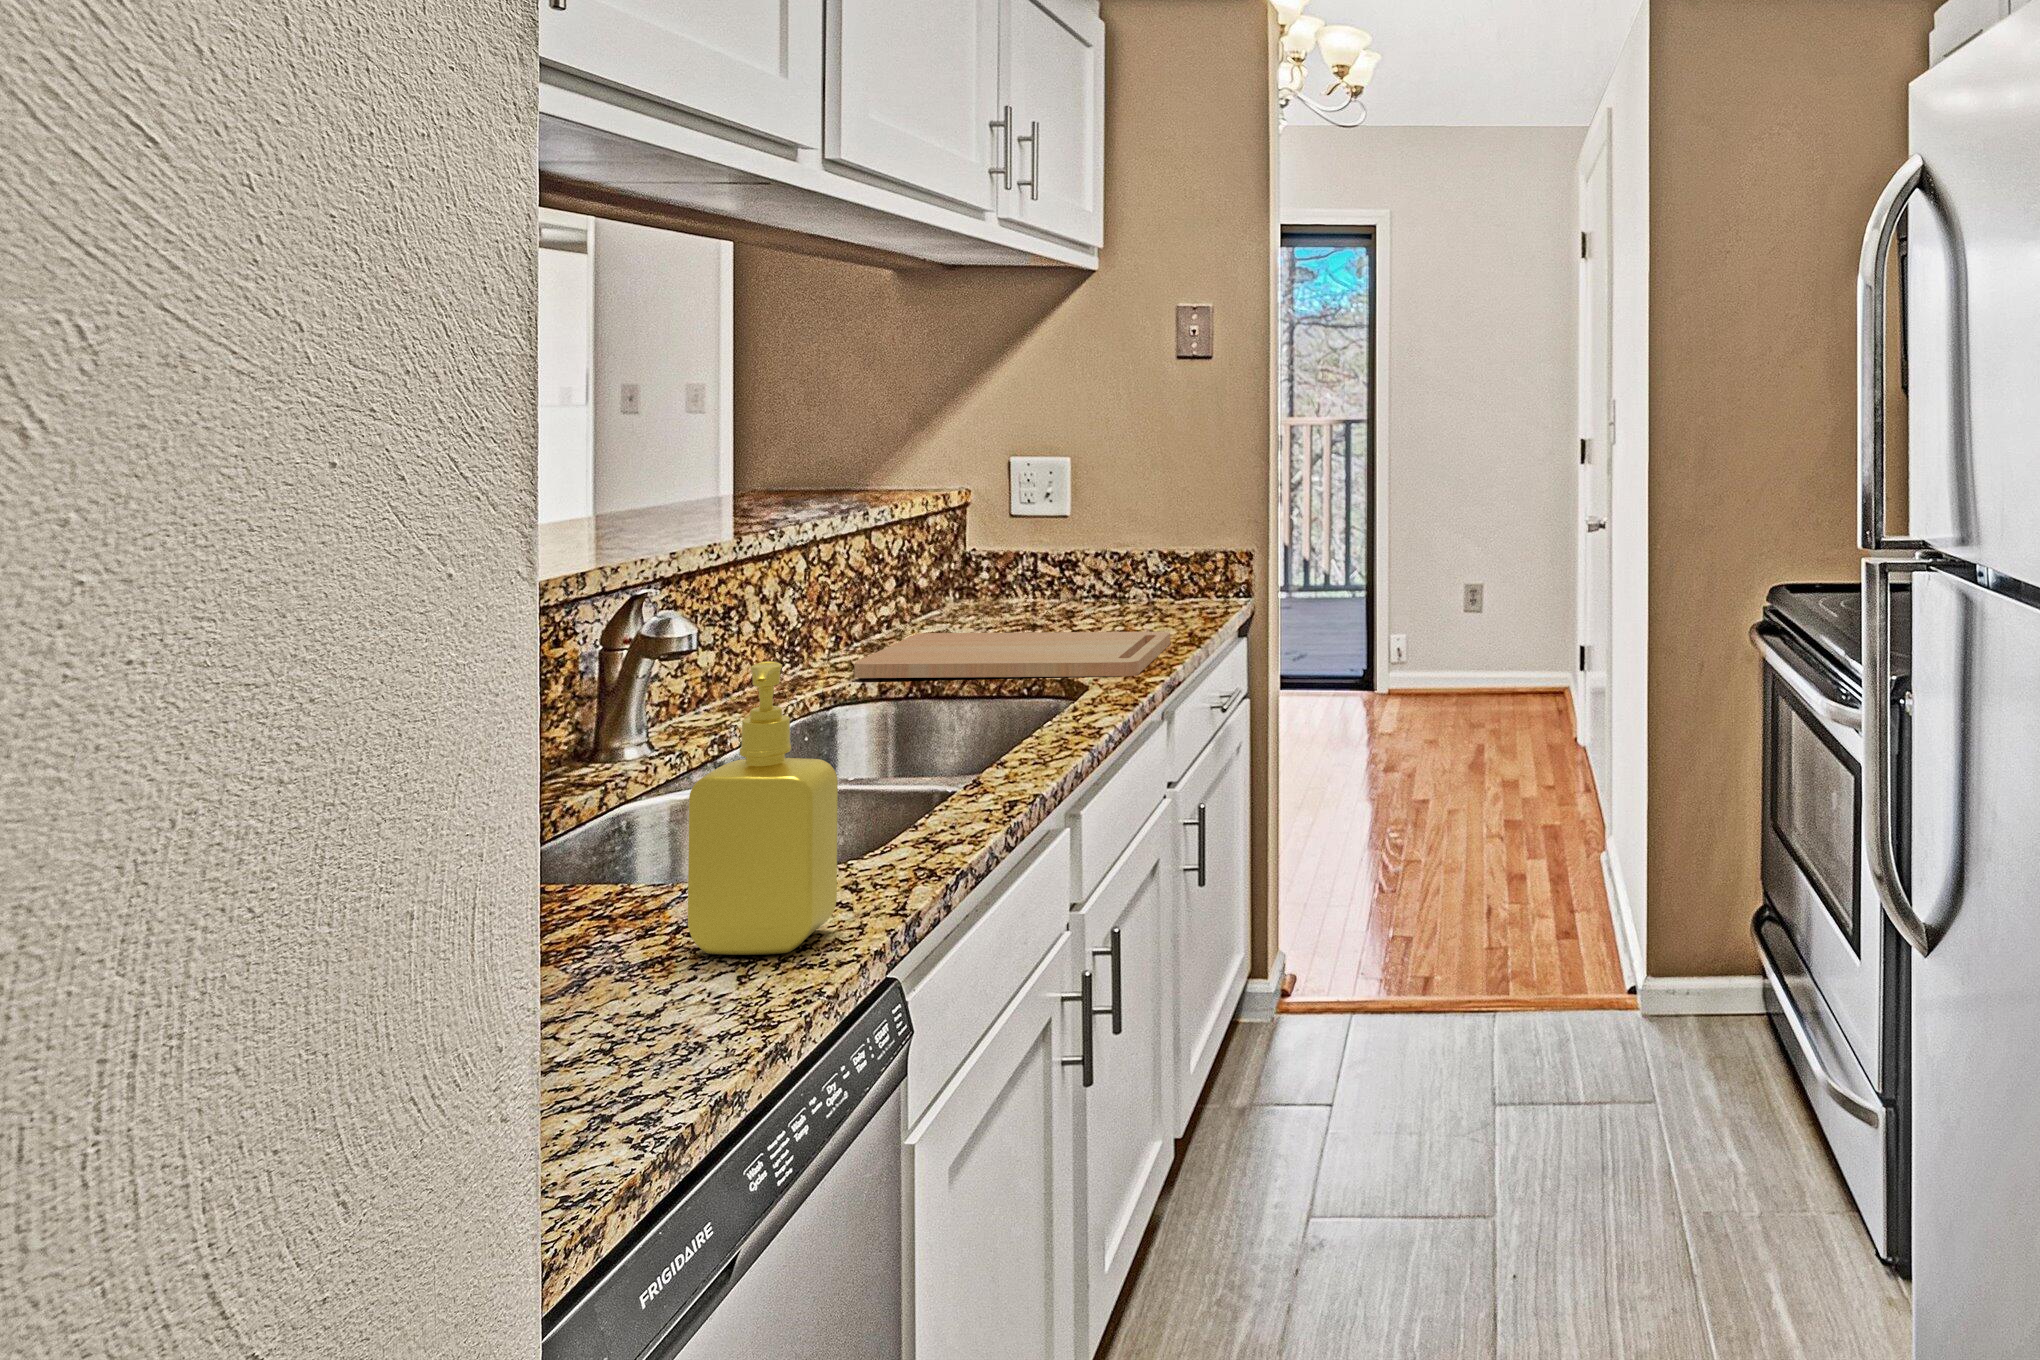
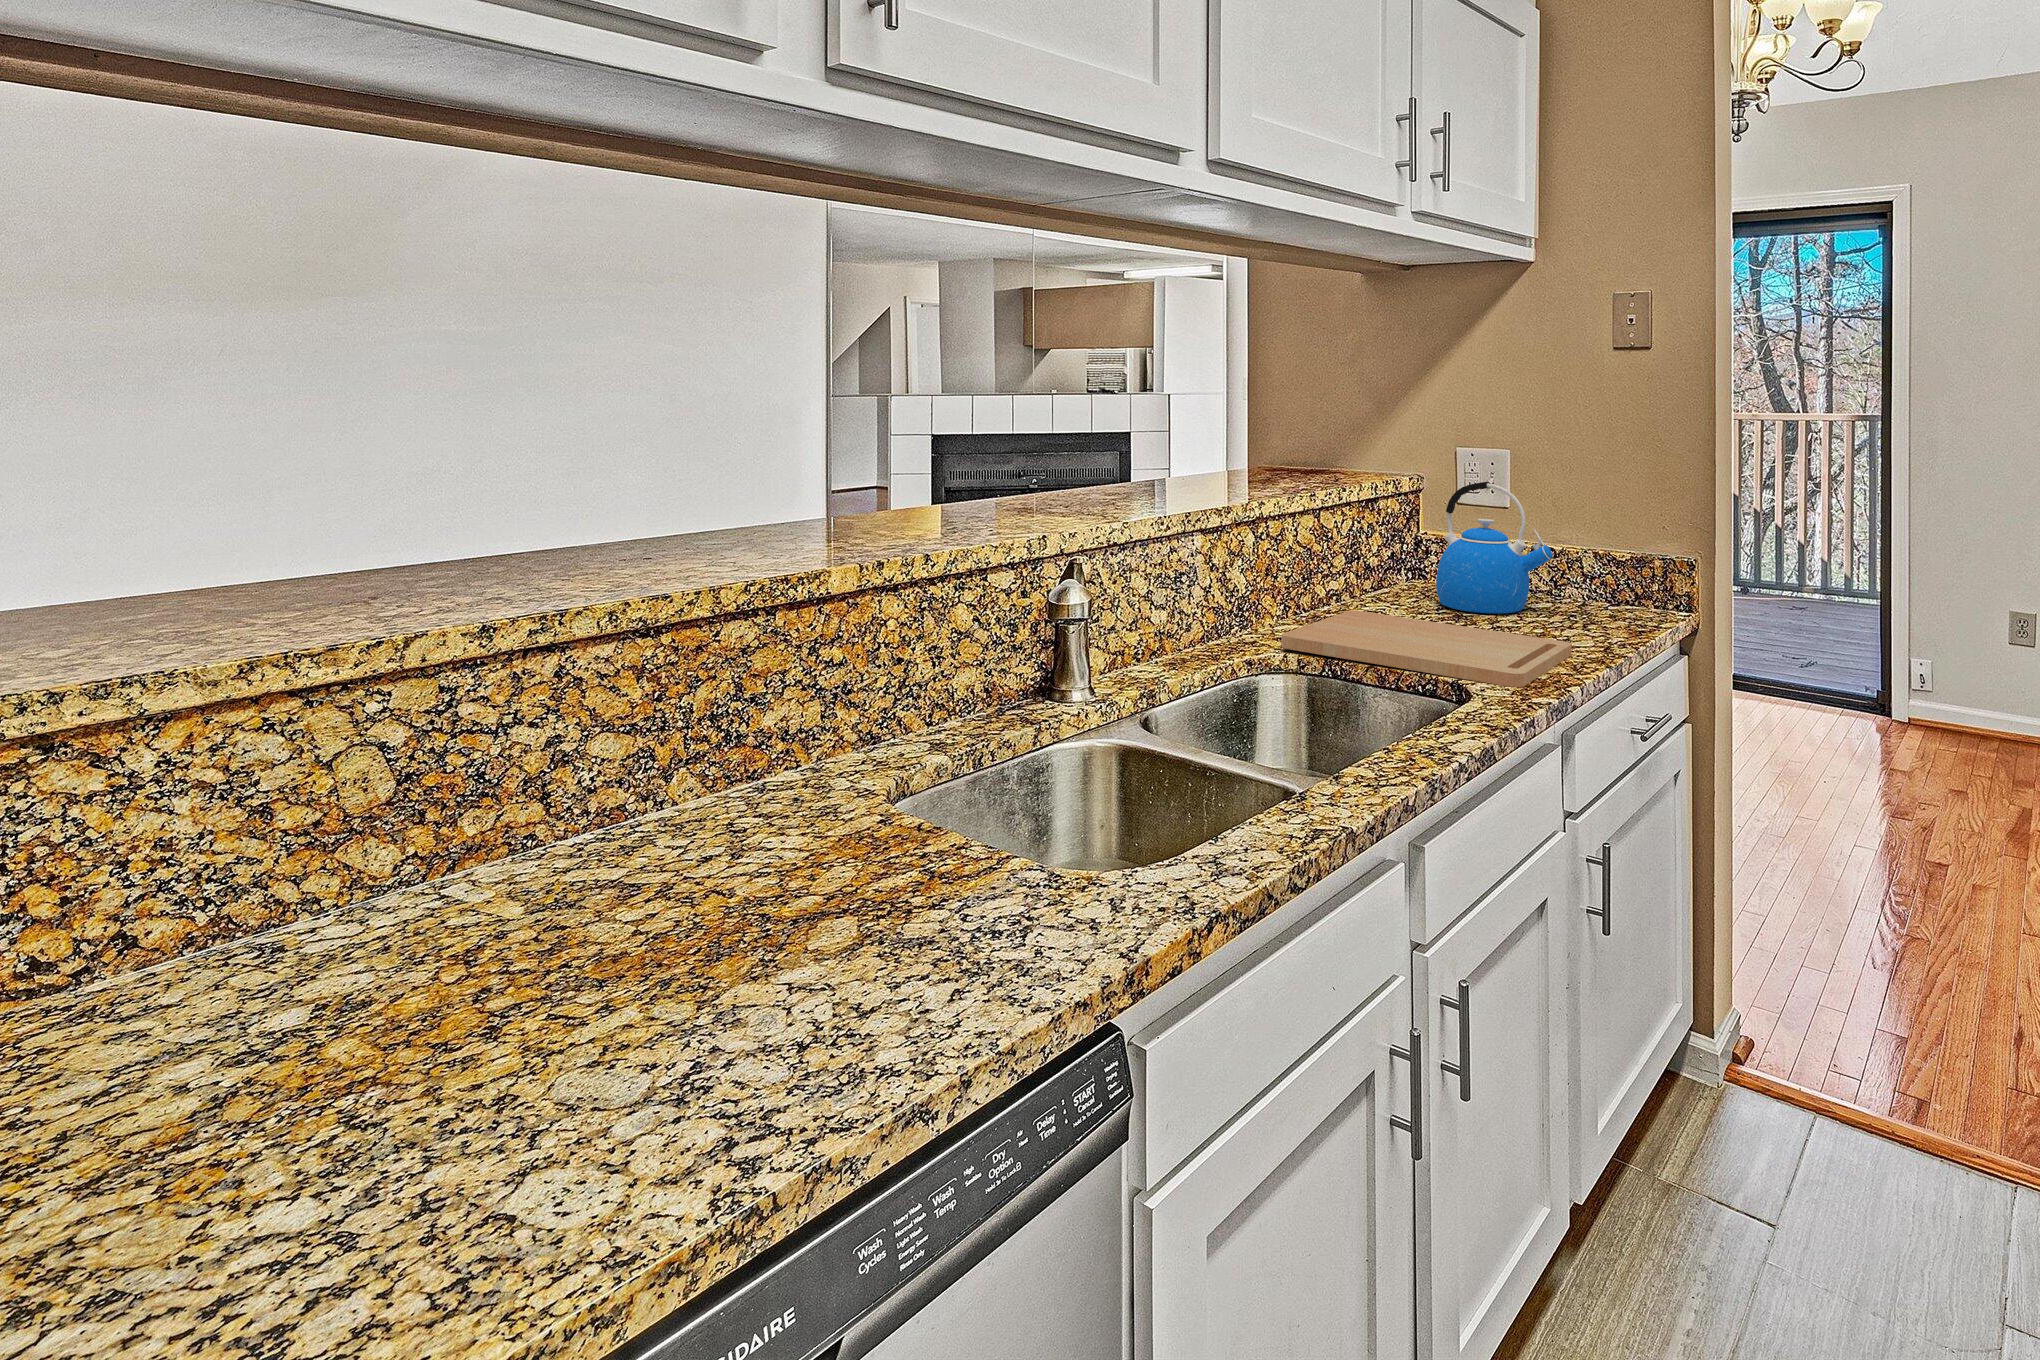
kettle: none [1000,481,1128,622] -> present [1436,482,1553,614]
soap dispenser: present [688,661,838,955] -> none [944,676,1084,973]

